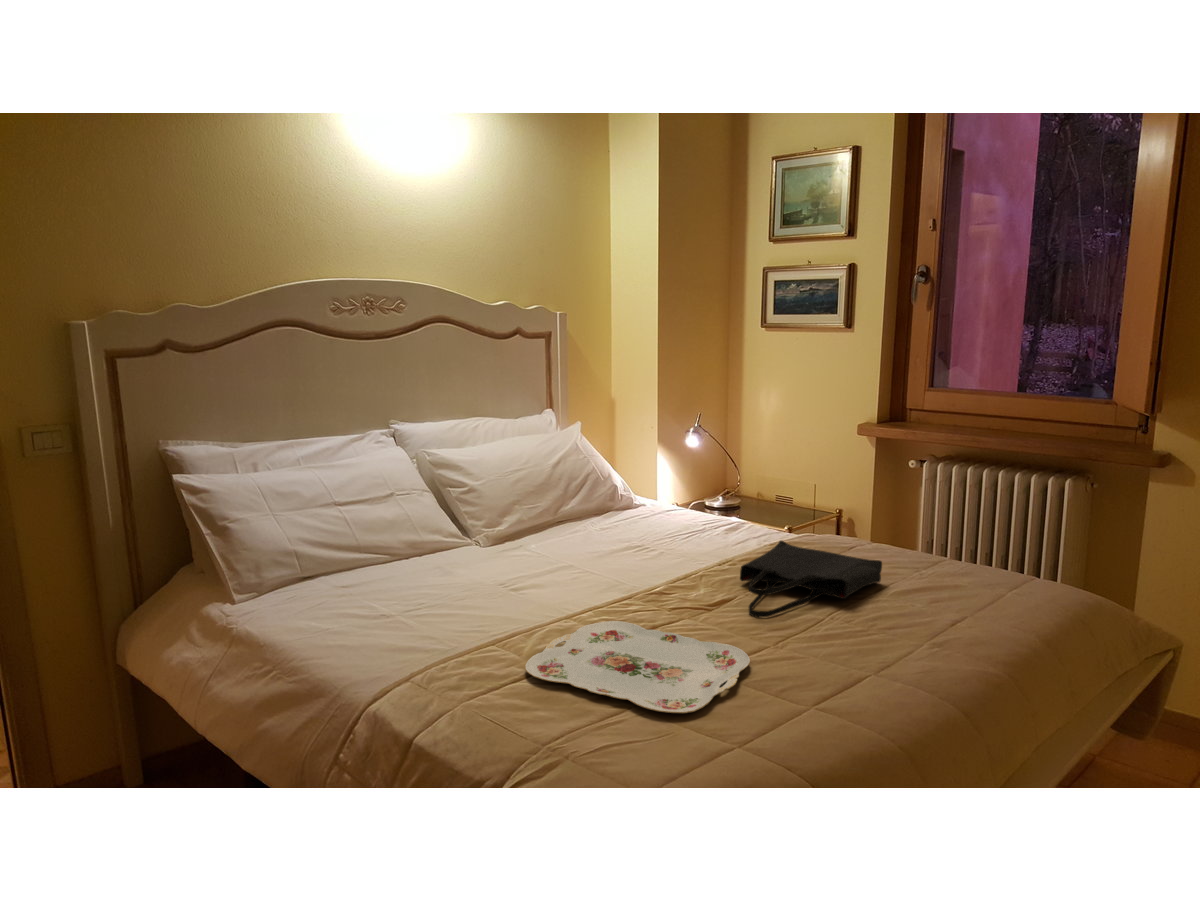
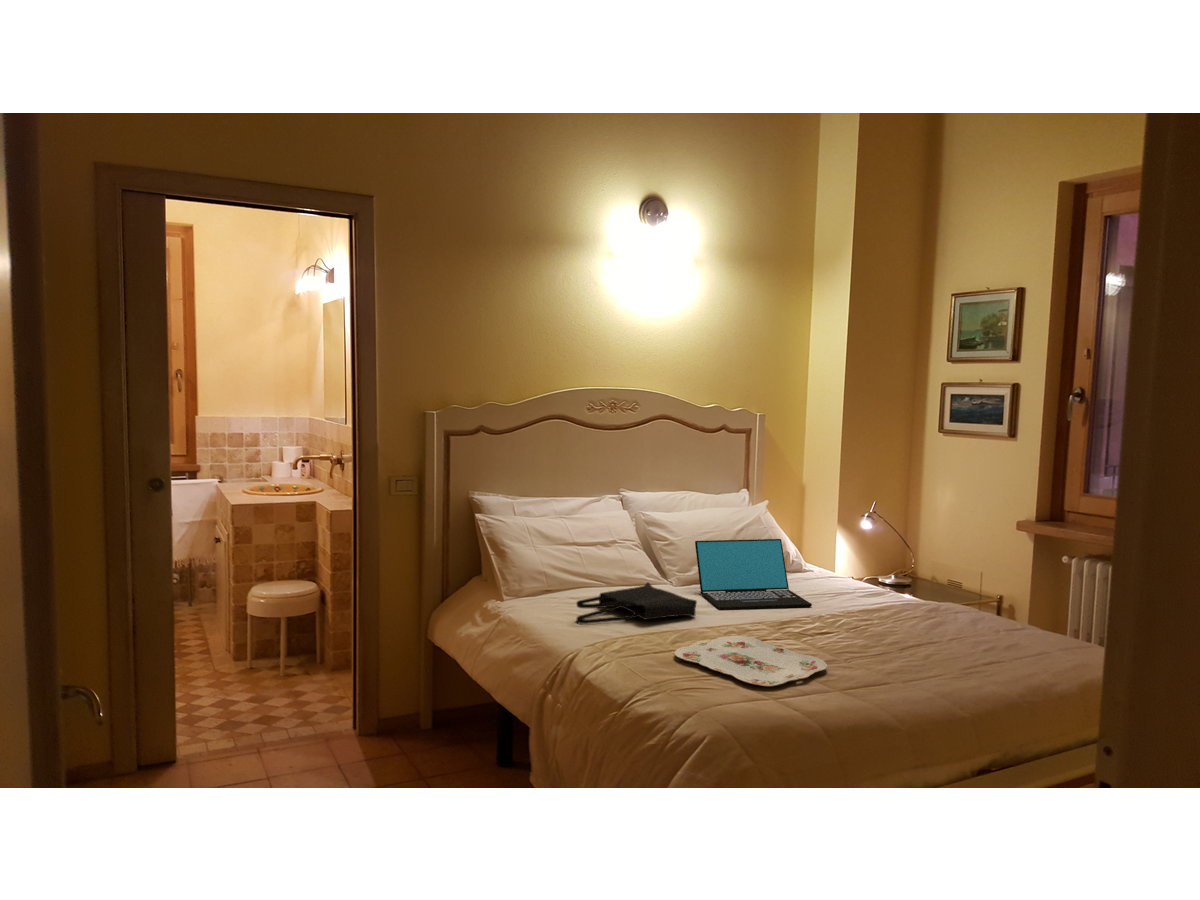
laptop: none [507,470,670,578] -> present [695,539,812,610]
tote bag: present [740,541,882,617] -> present [577,583,697,624]

